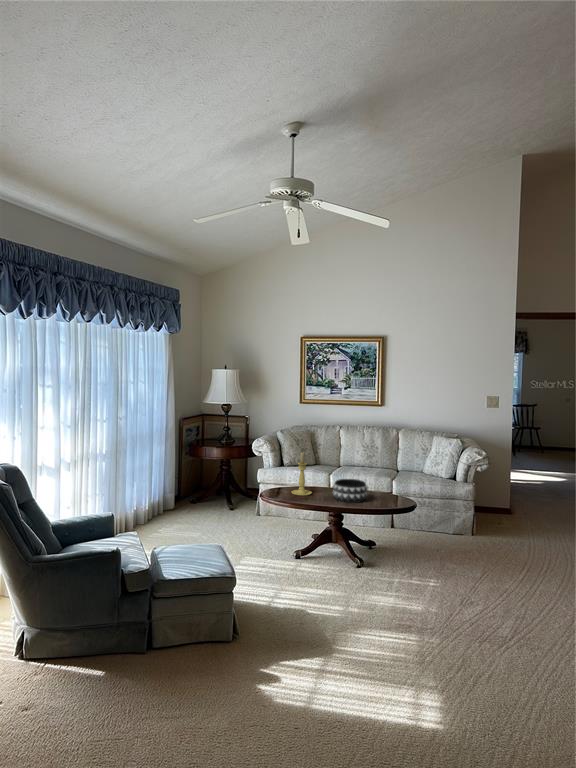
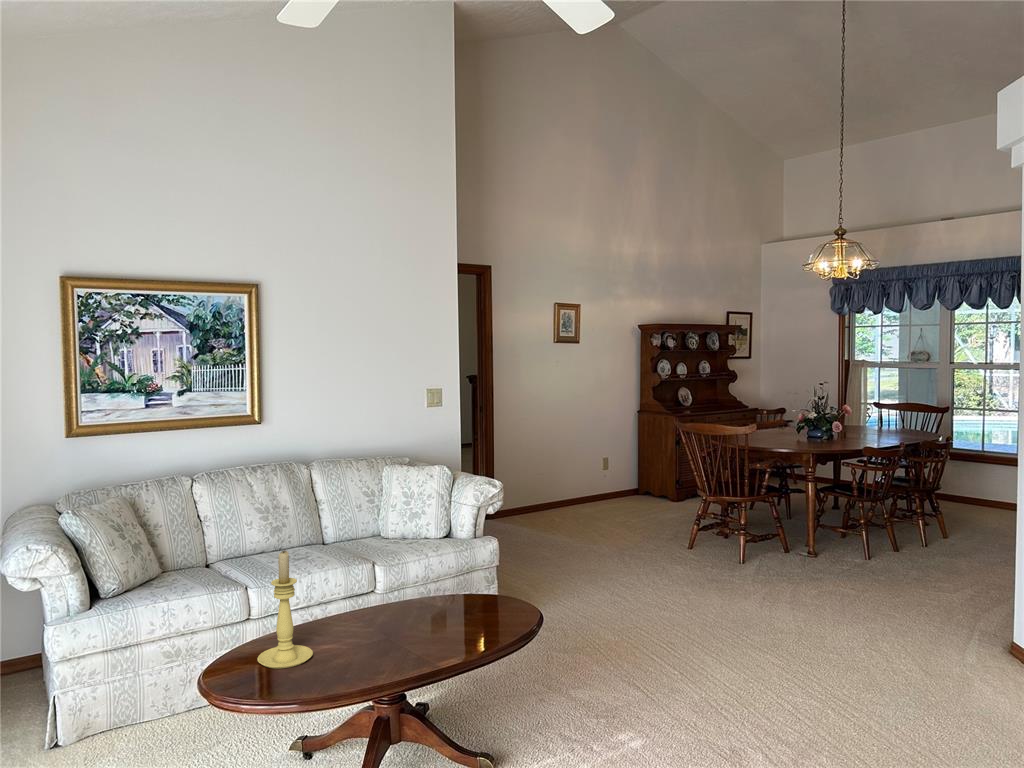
decorative bowl: present [333,479,368,503] -> none [364,584,448,647]

